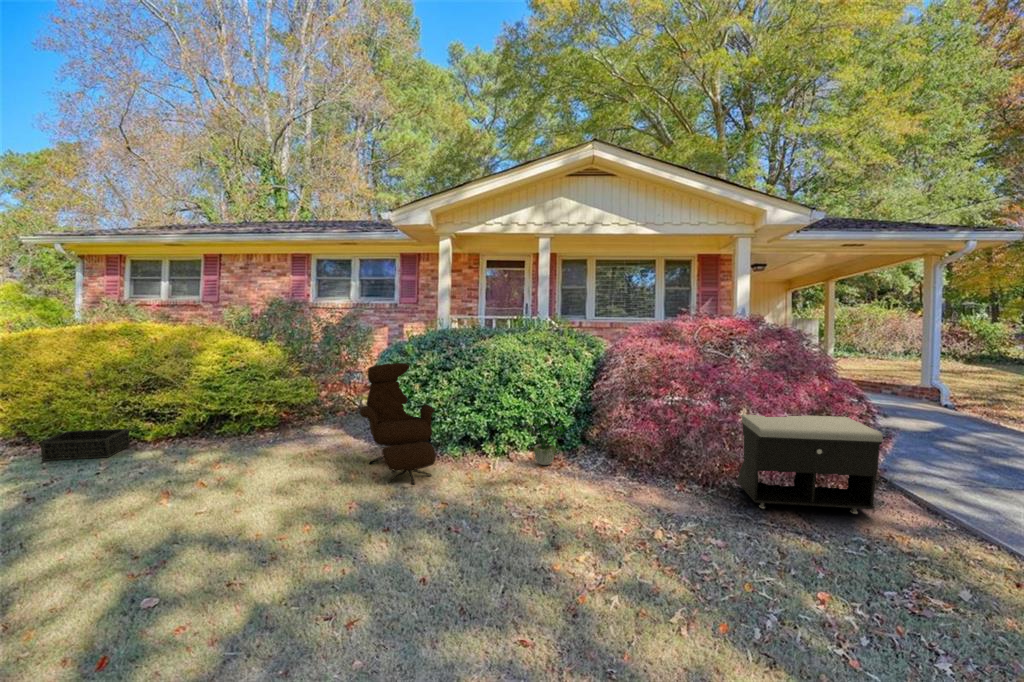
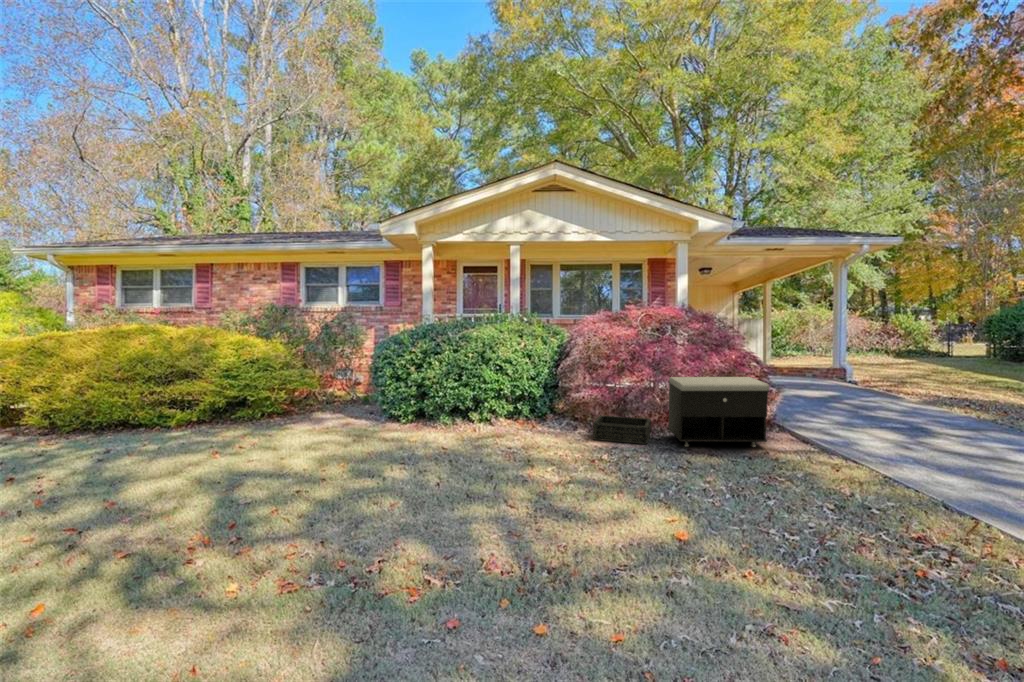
lounge chair: present [360,363,436,485] -> none [367,350,433,443]
potted plant: present [528,418,564,465] -> none [504,380,549,428]
basket: present [40,429,130,461] -> present [593,415,651,444]

